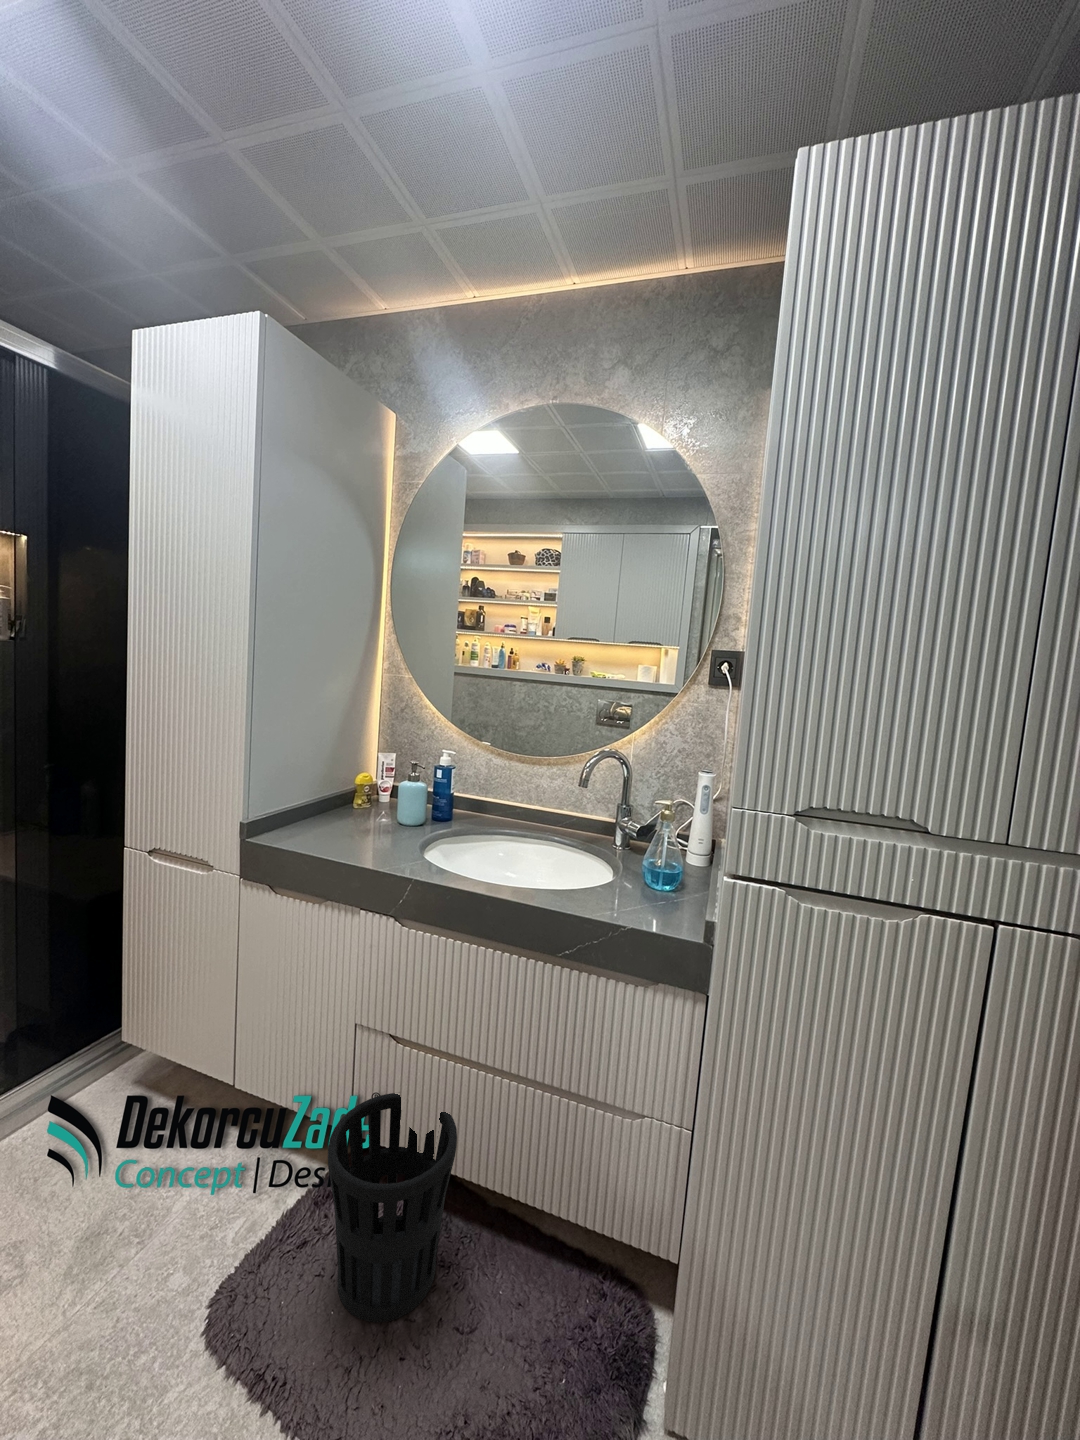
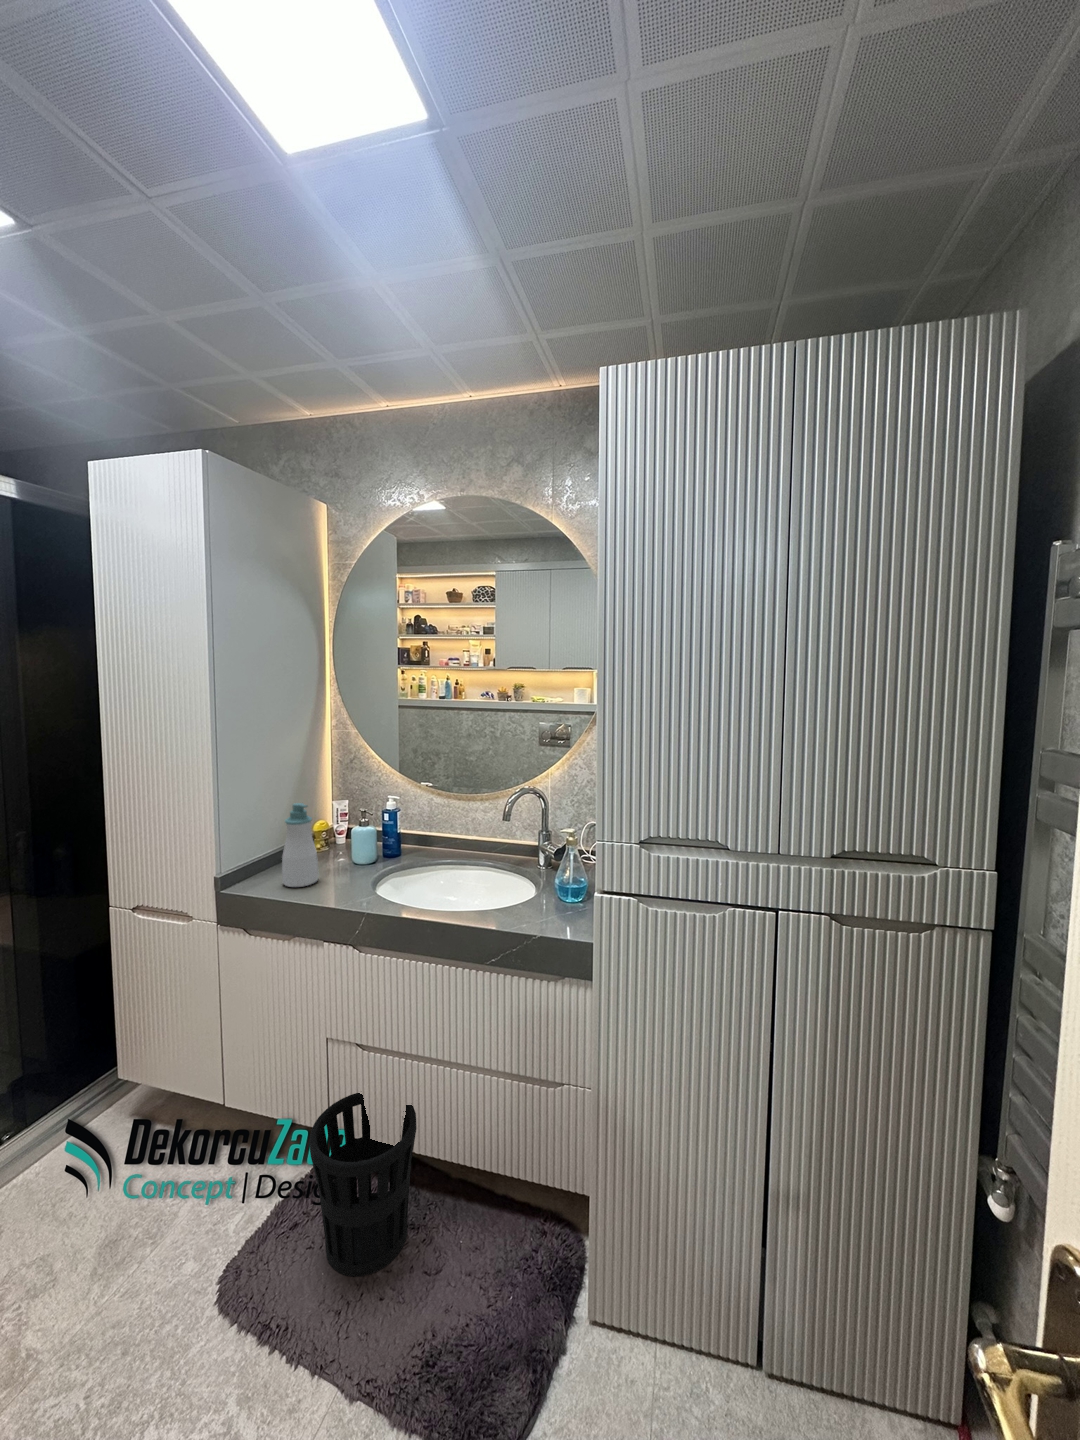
soap bottle: none [317,745,360,843] -> present [282,803,318,887]

